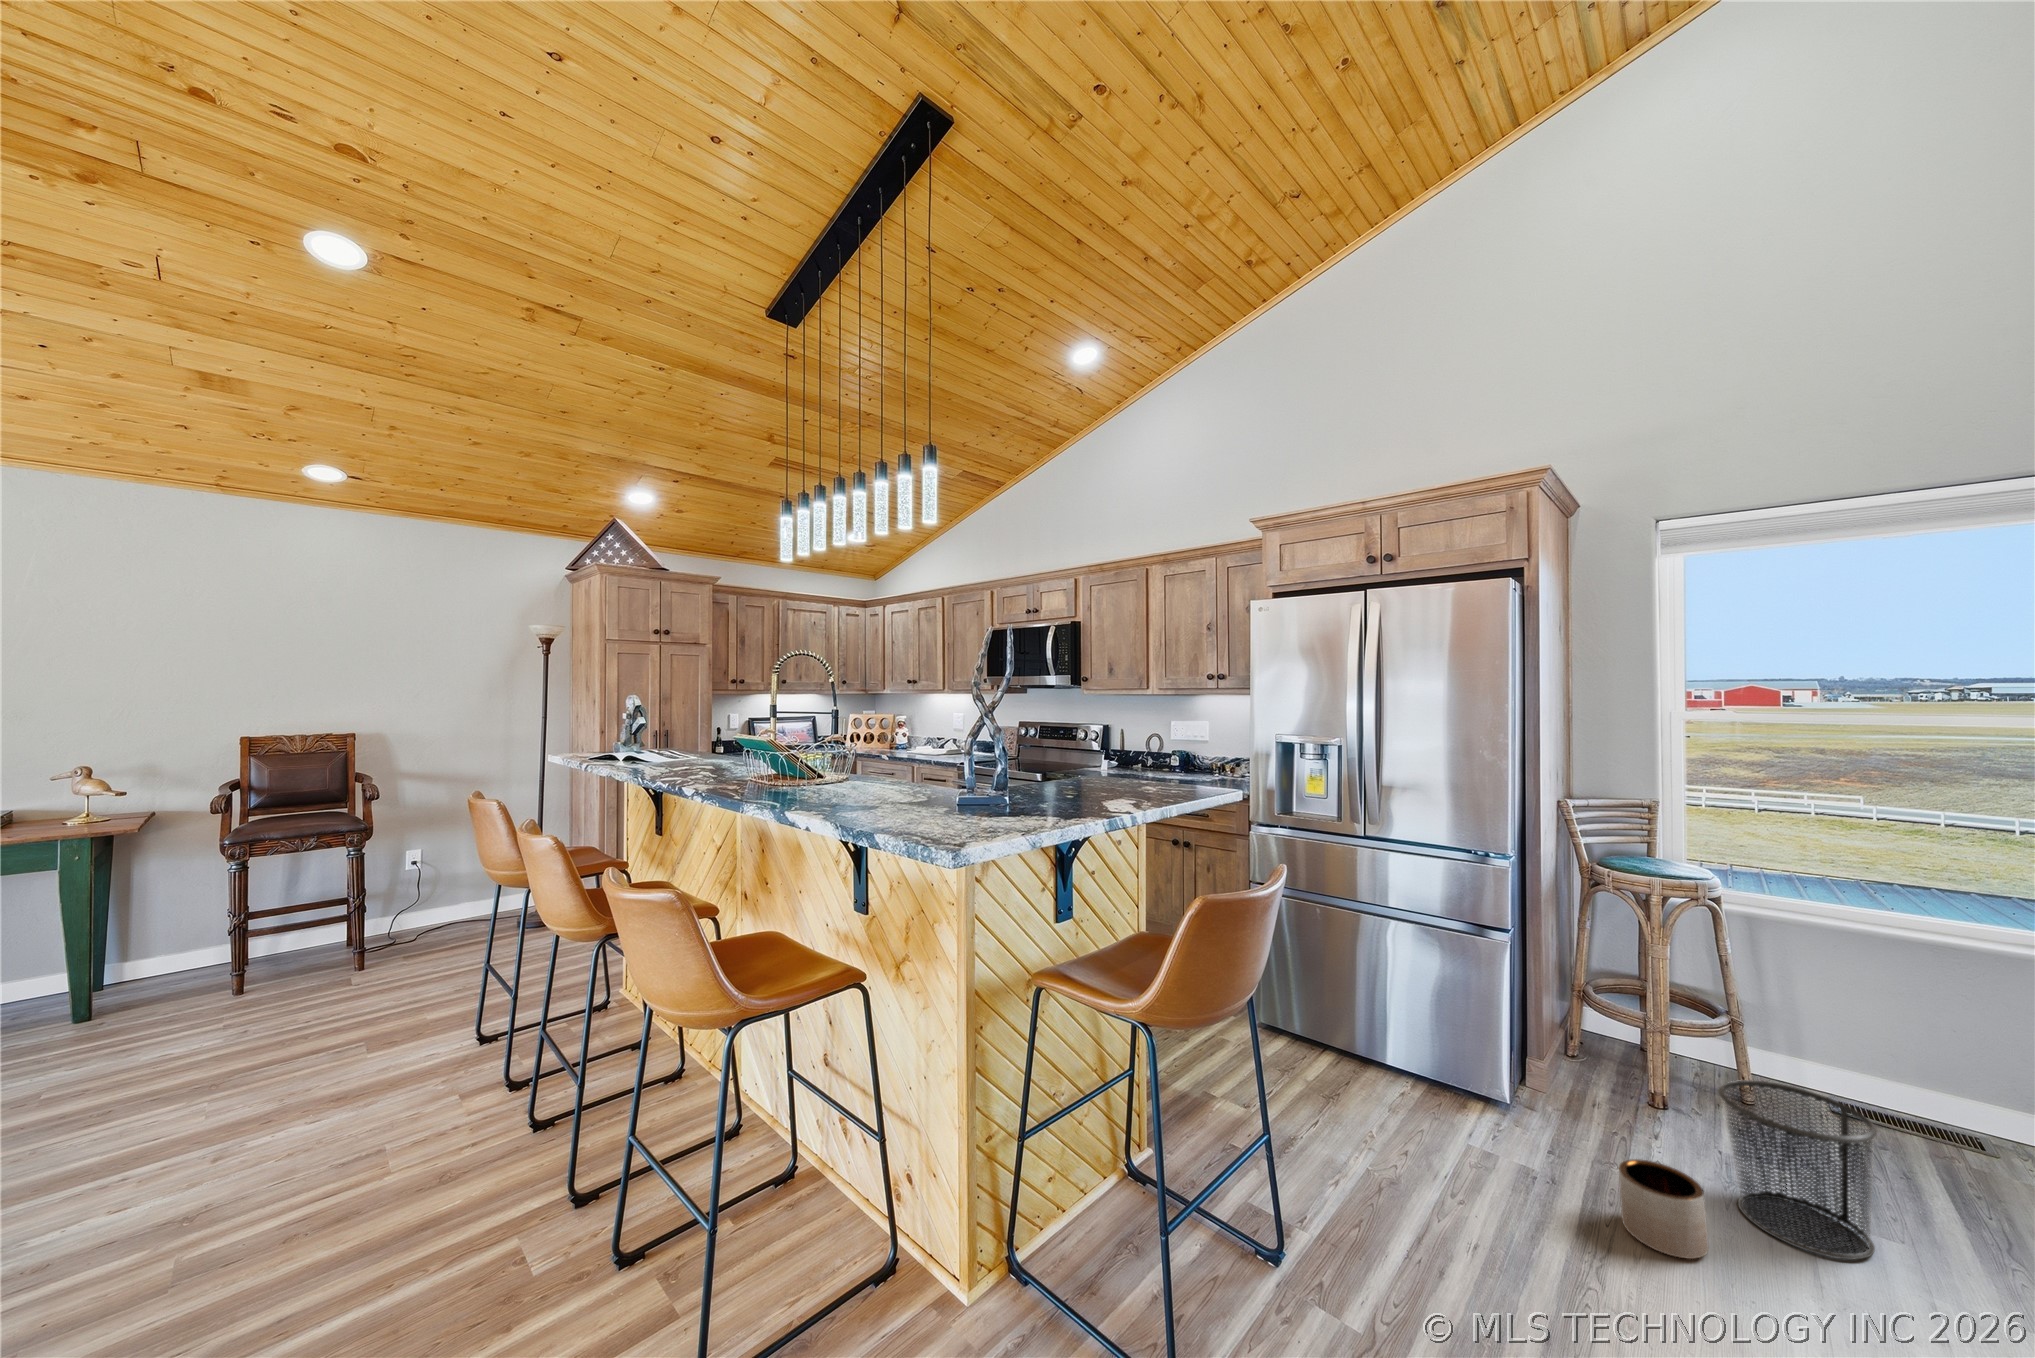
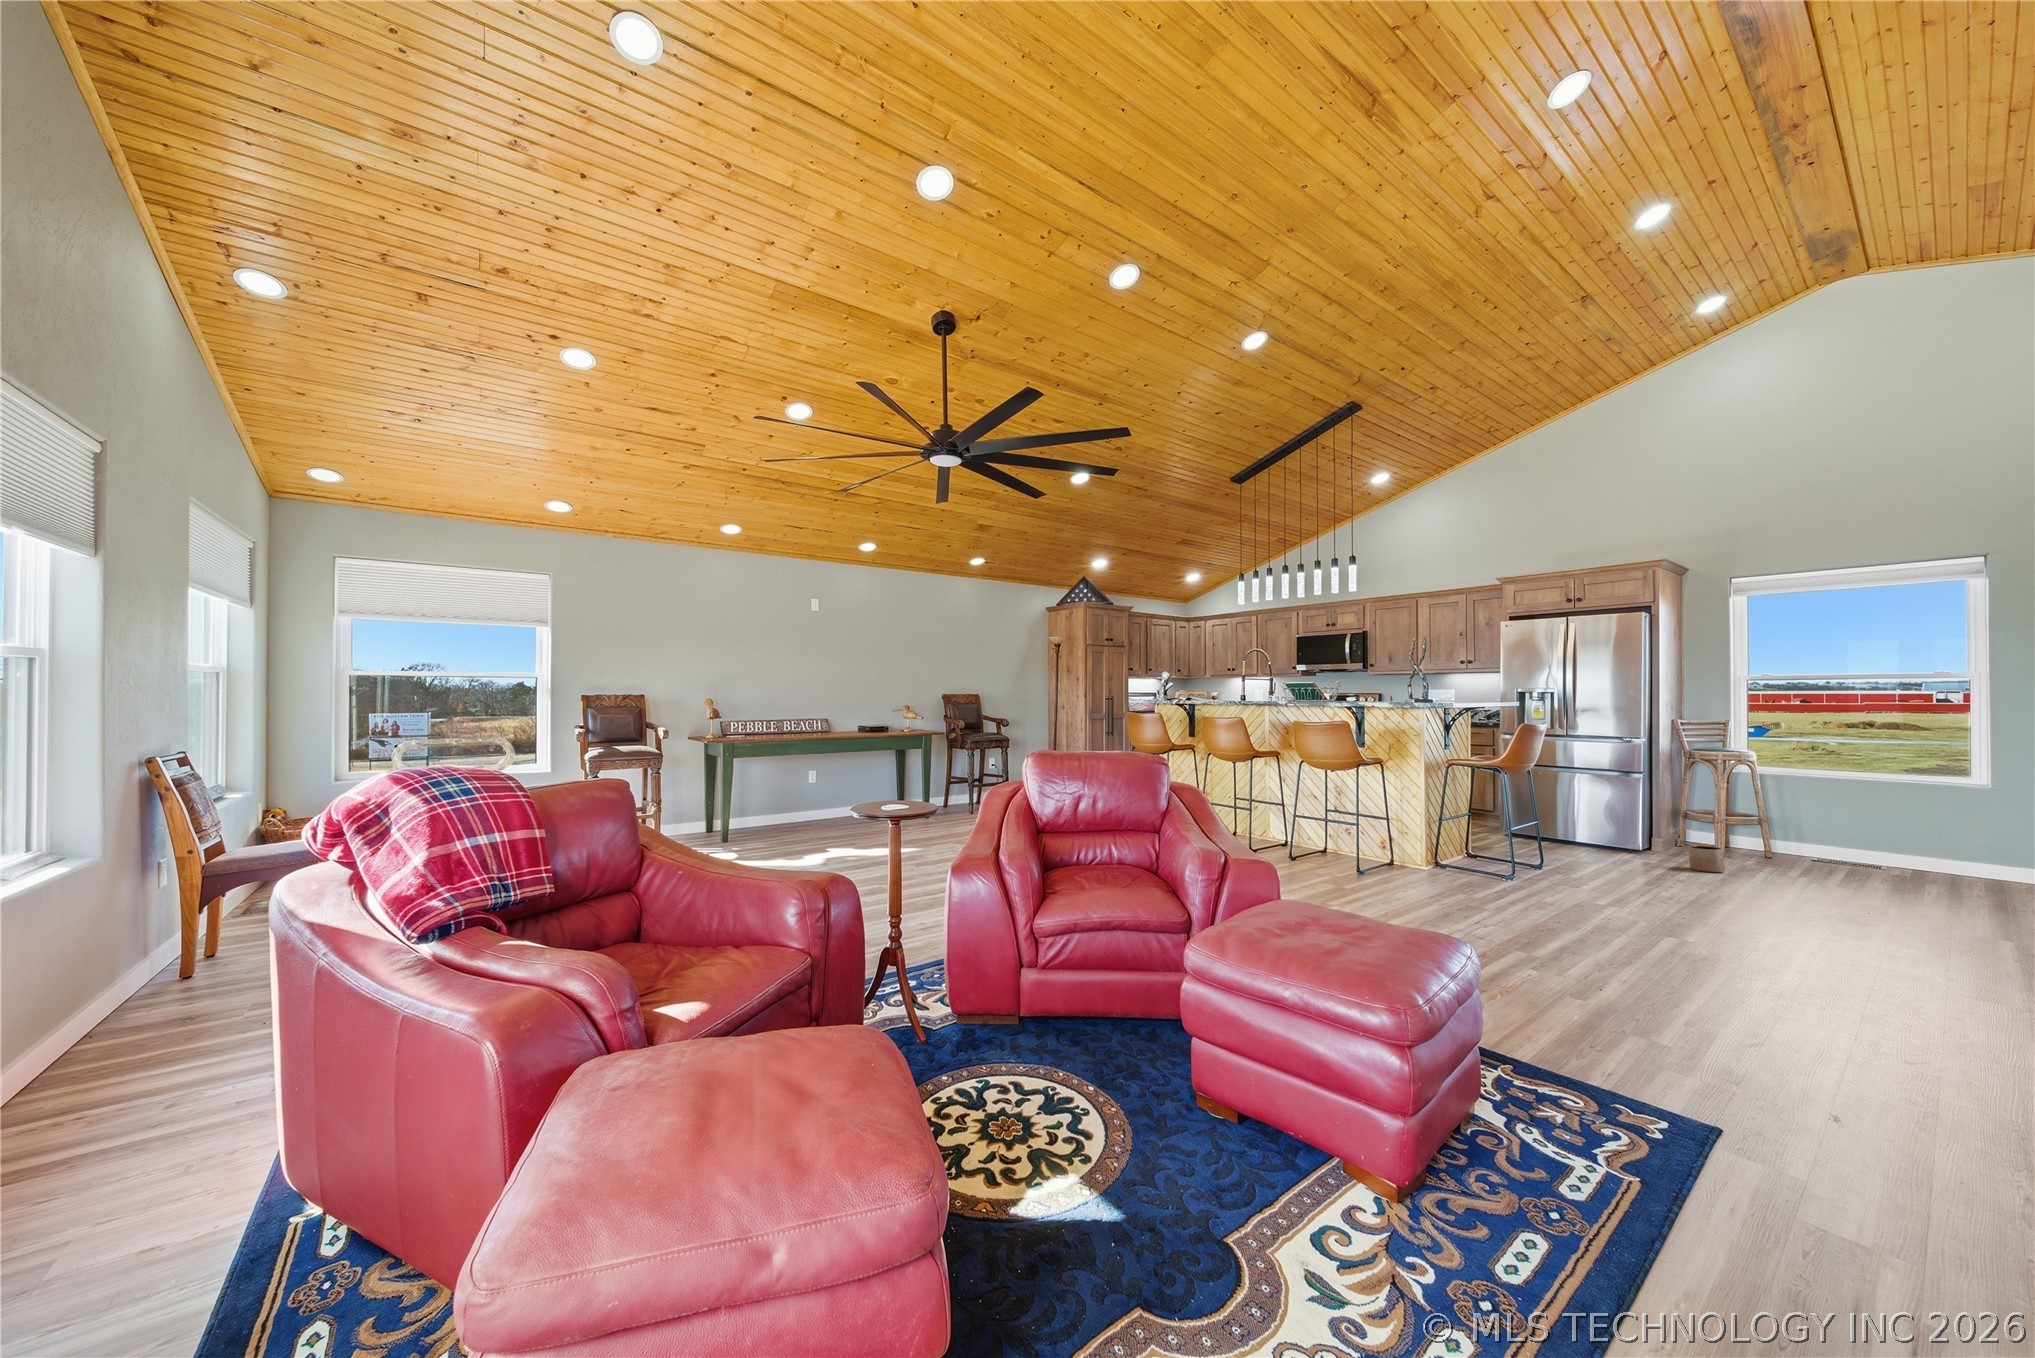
waste bin: present [1719,1080,1877,1260] -> none [1736,822,1799,875]

